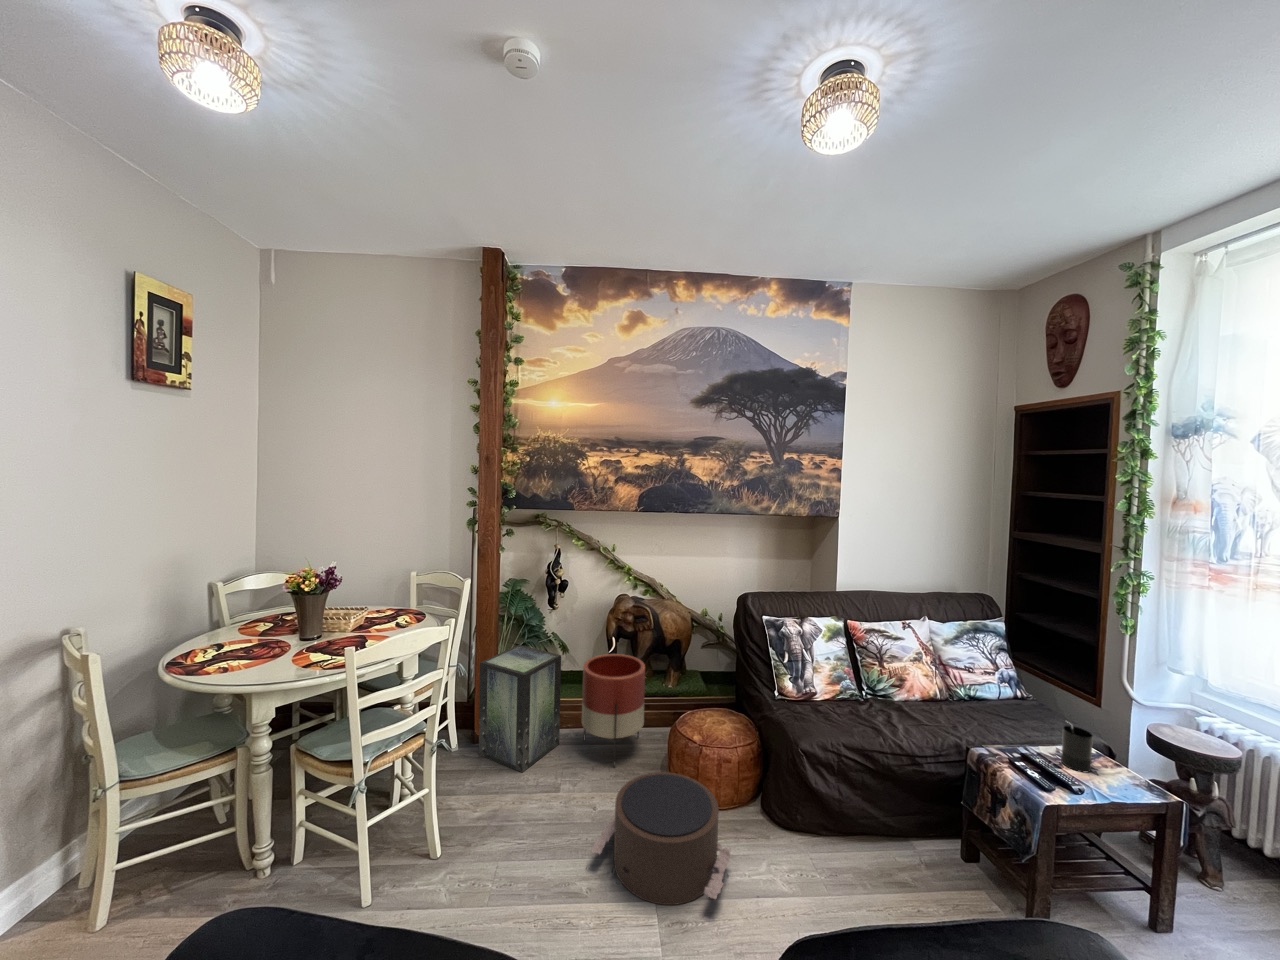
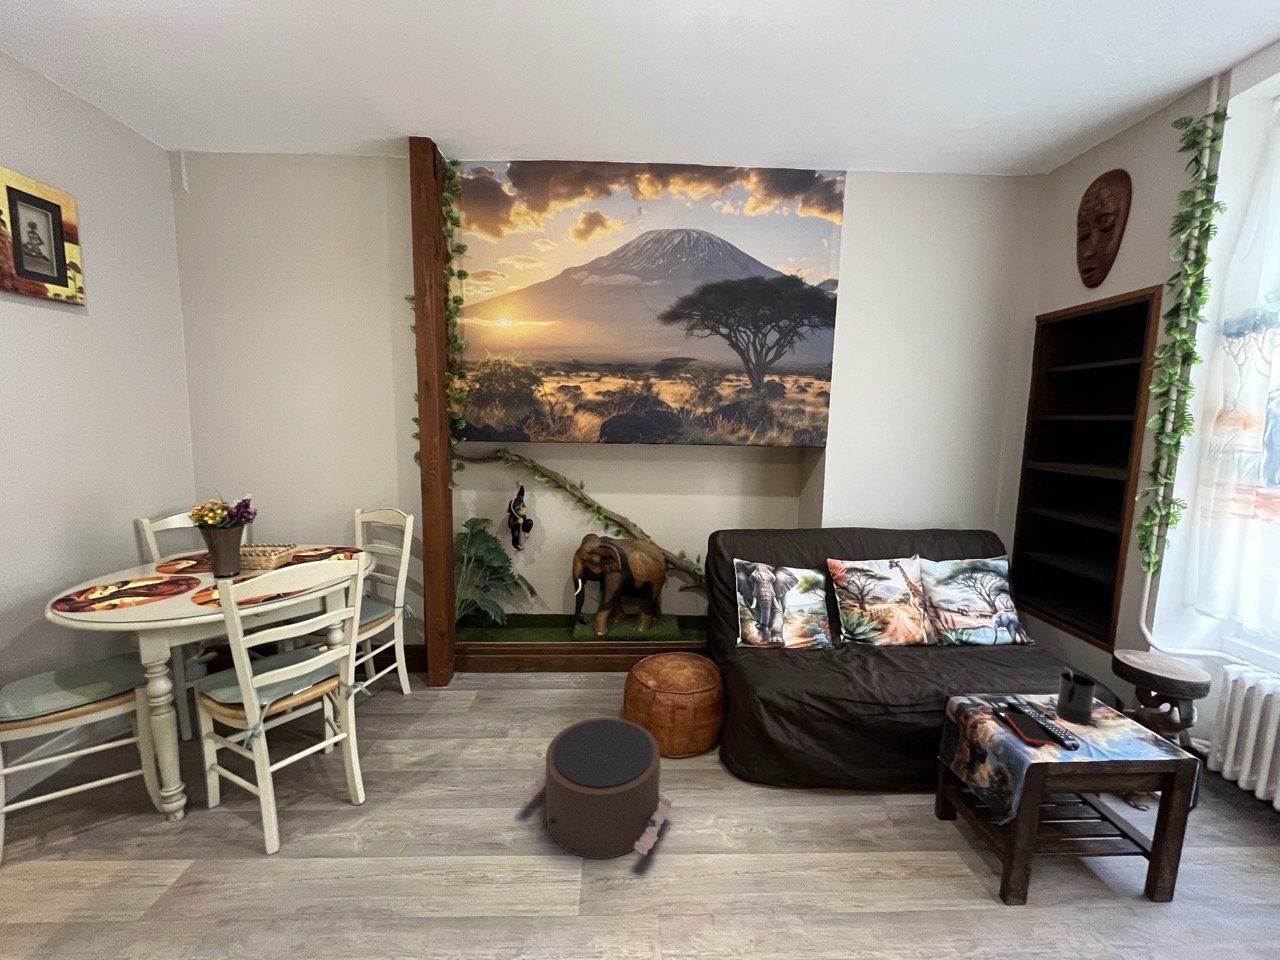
storage box: present [479,645,561,772] -> none [427,585,517,715]
planter: present [582,654,645,767] -> none [538,595,605,711]
smartphone: none [1018,762,1062,790] -> present [1004,712,1053,745]

